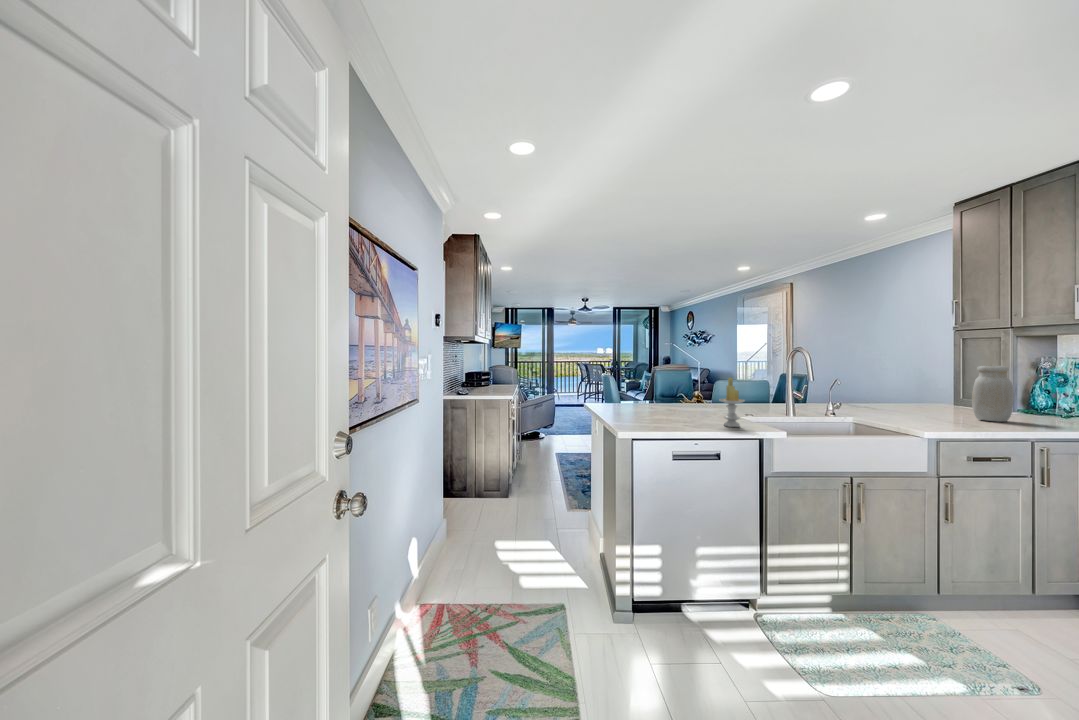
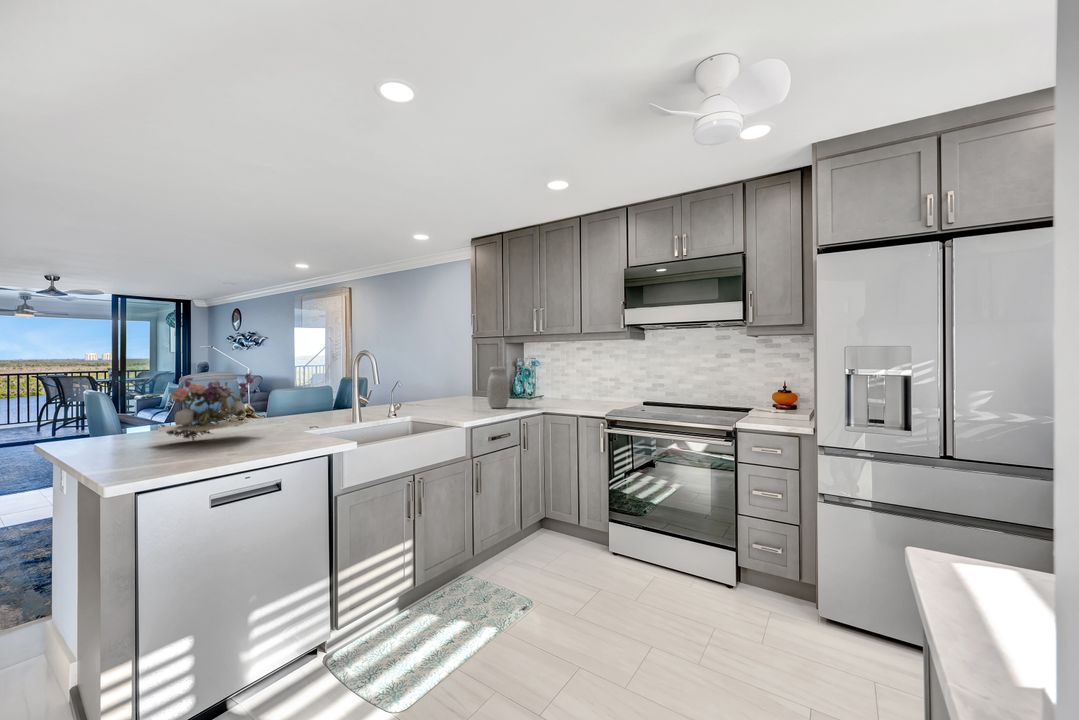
flower arrangement: none [640,364,708,414] -> present [154,372,259,441]
candle: present [719,378,744,427] -> none [276,387,310,447]

